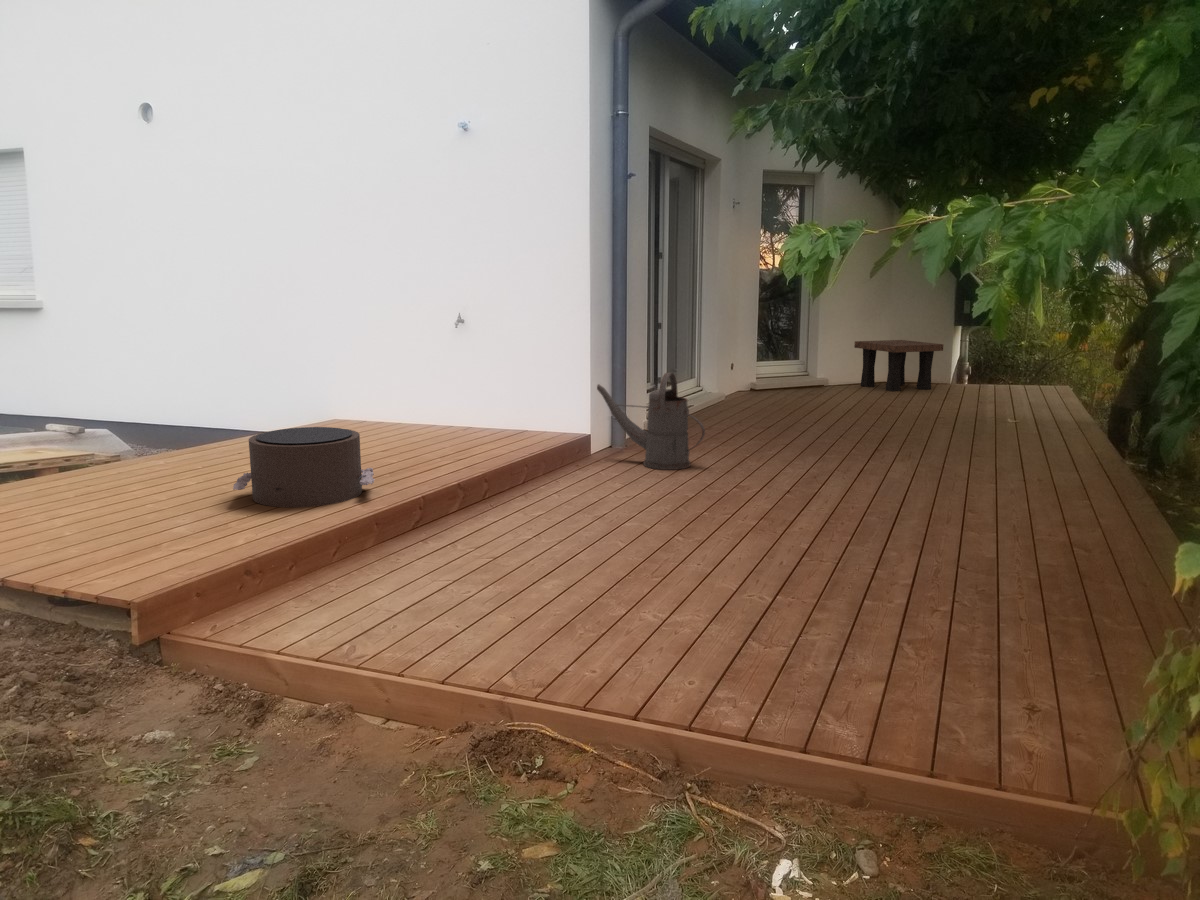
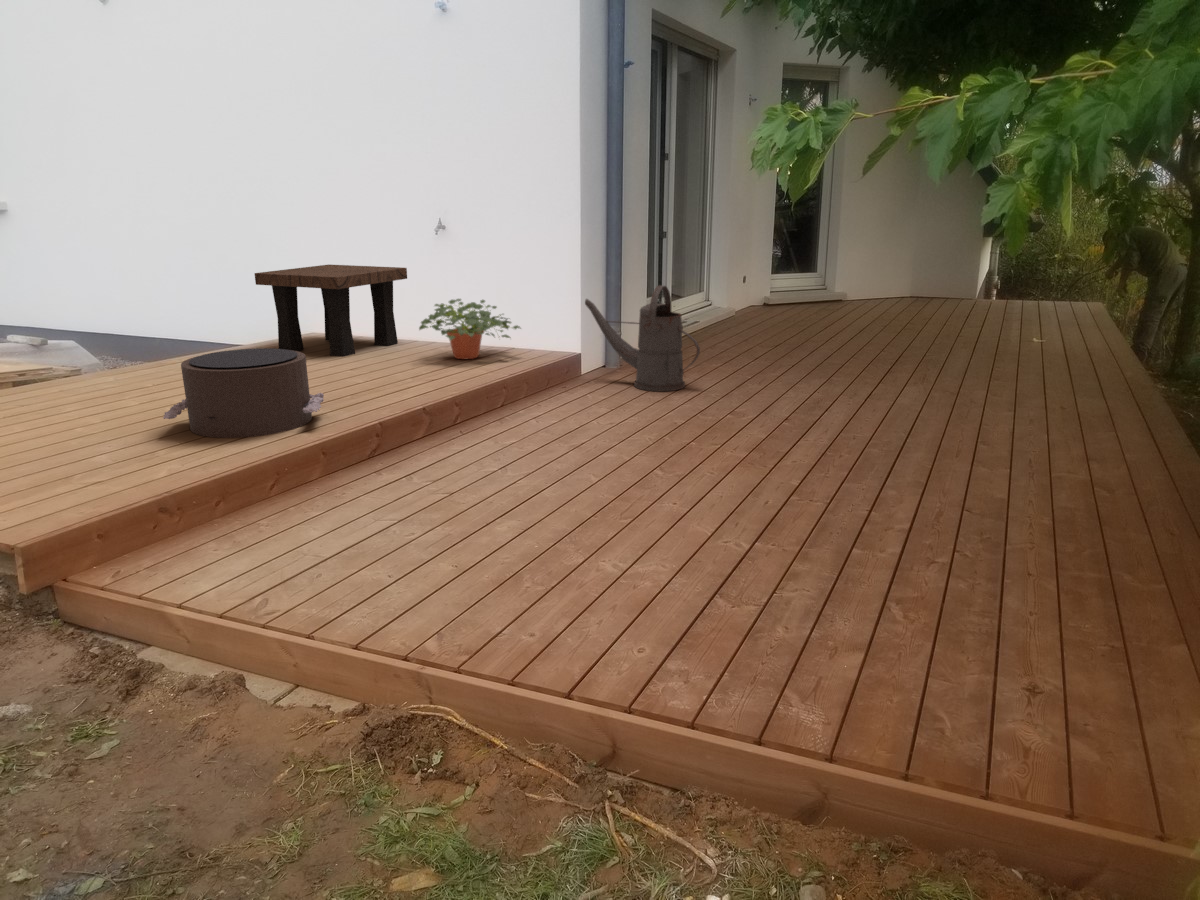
side table: present [854,340,944,391] -> present [255,265,407,357]
potted plant: none [444,383,539,439] -> present [419,299,521,359]

